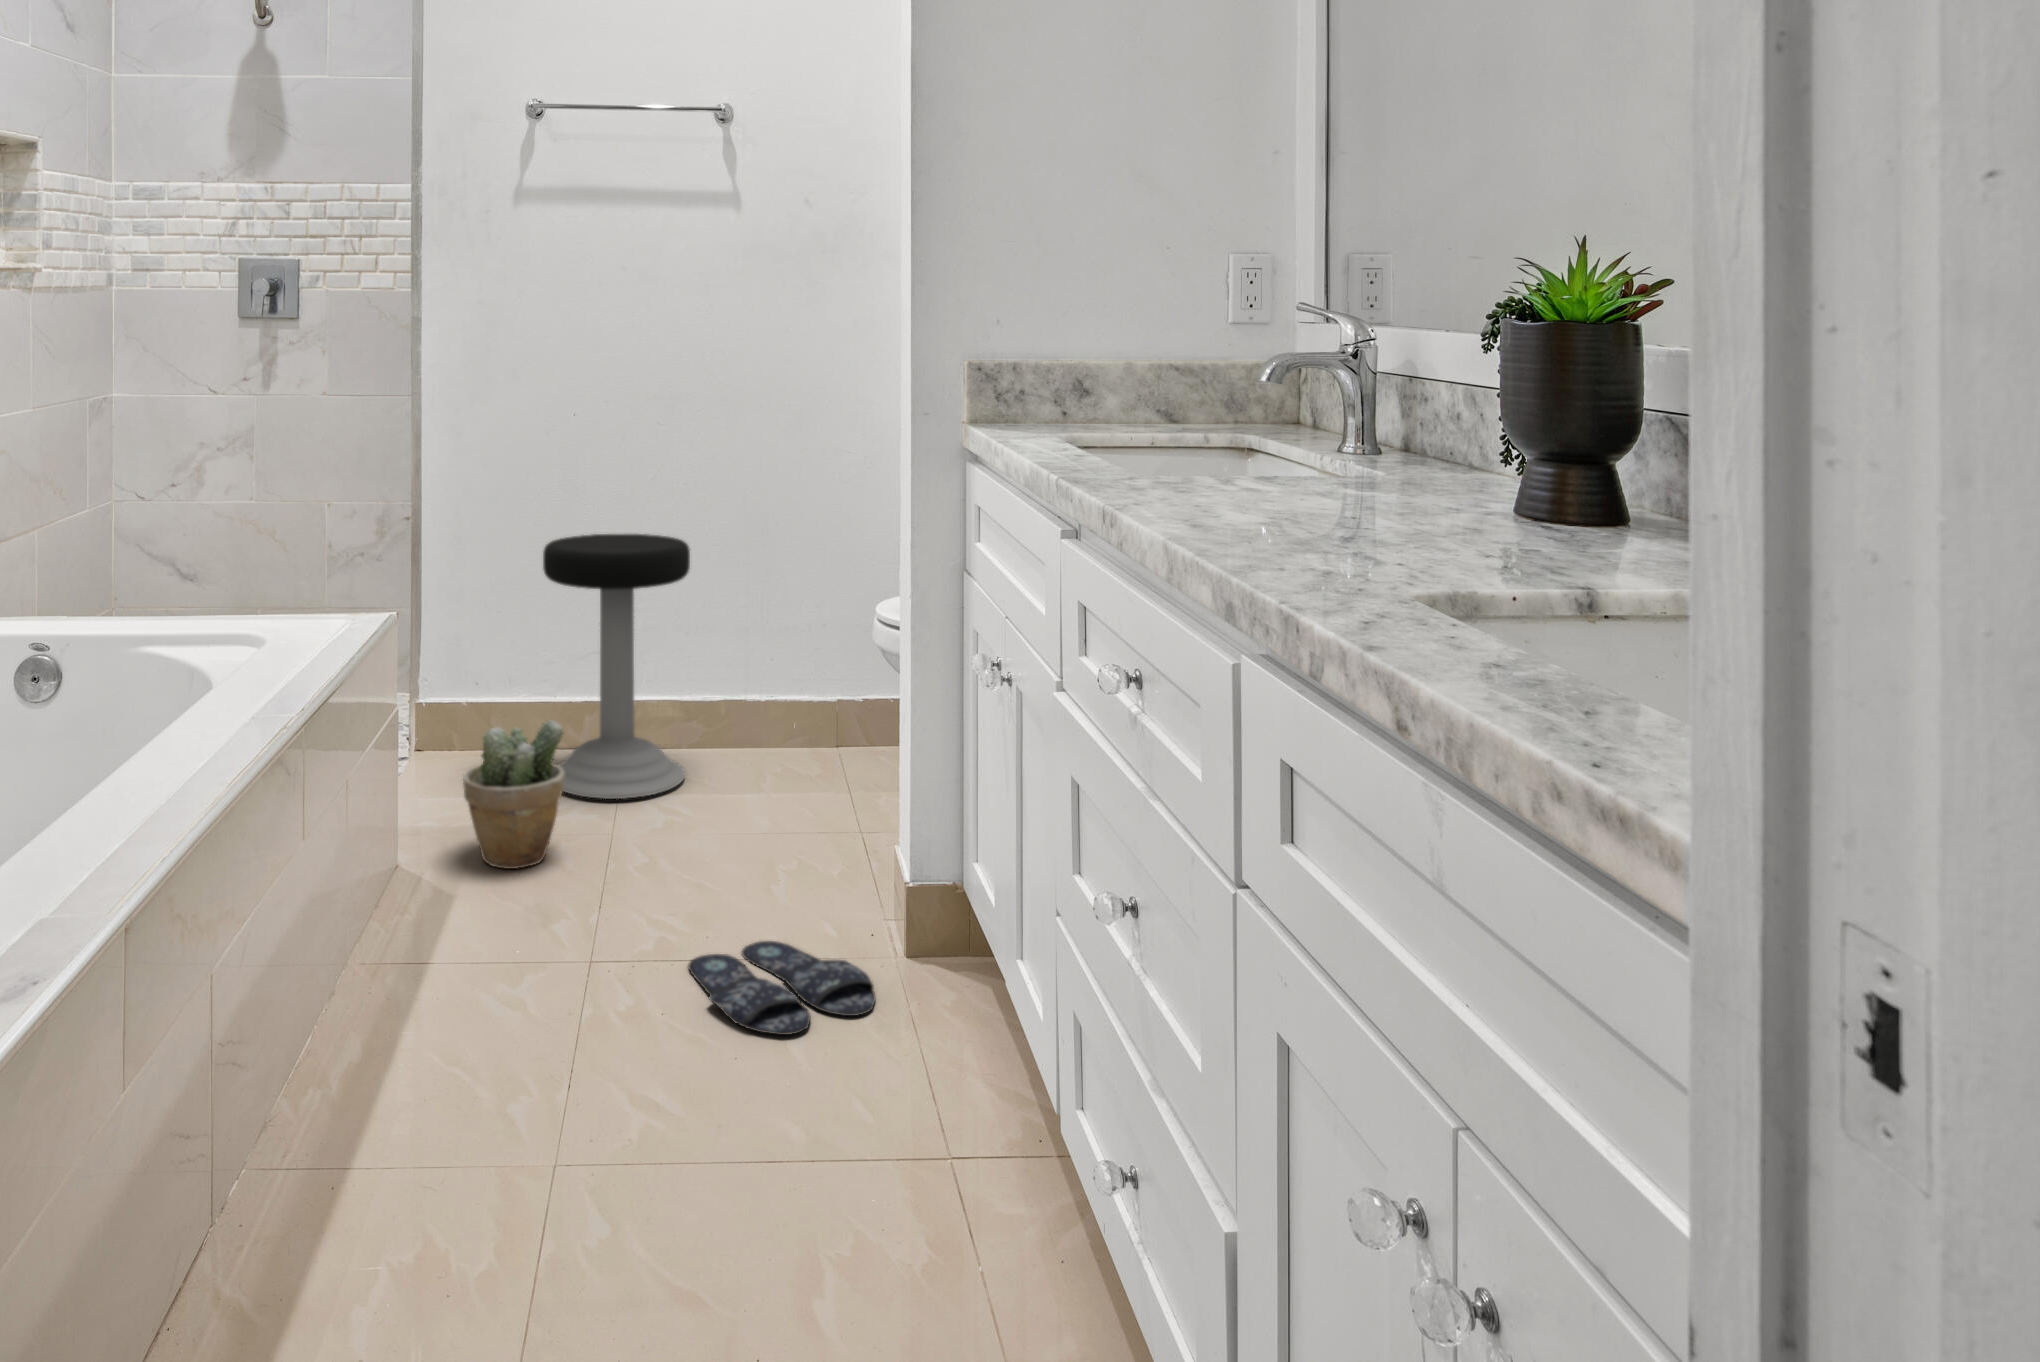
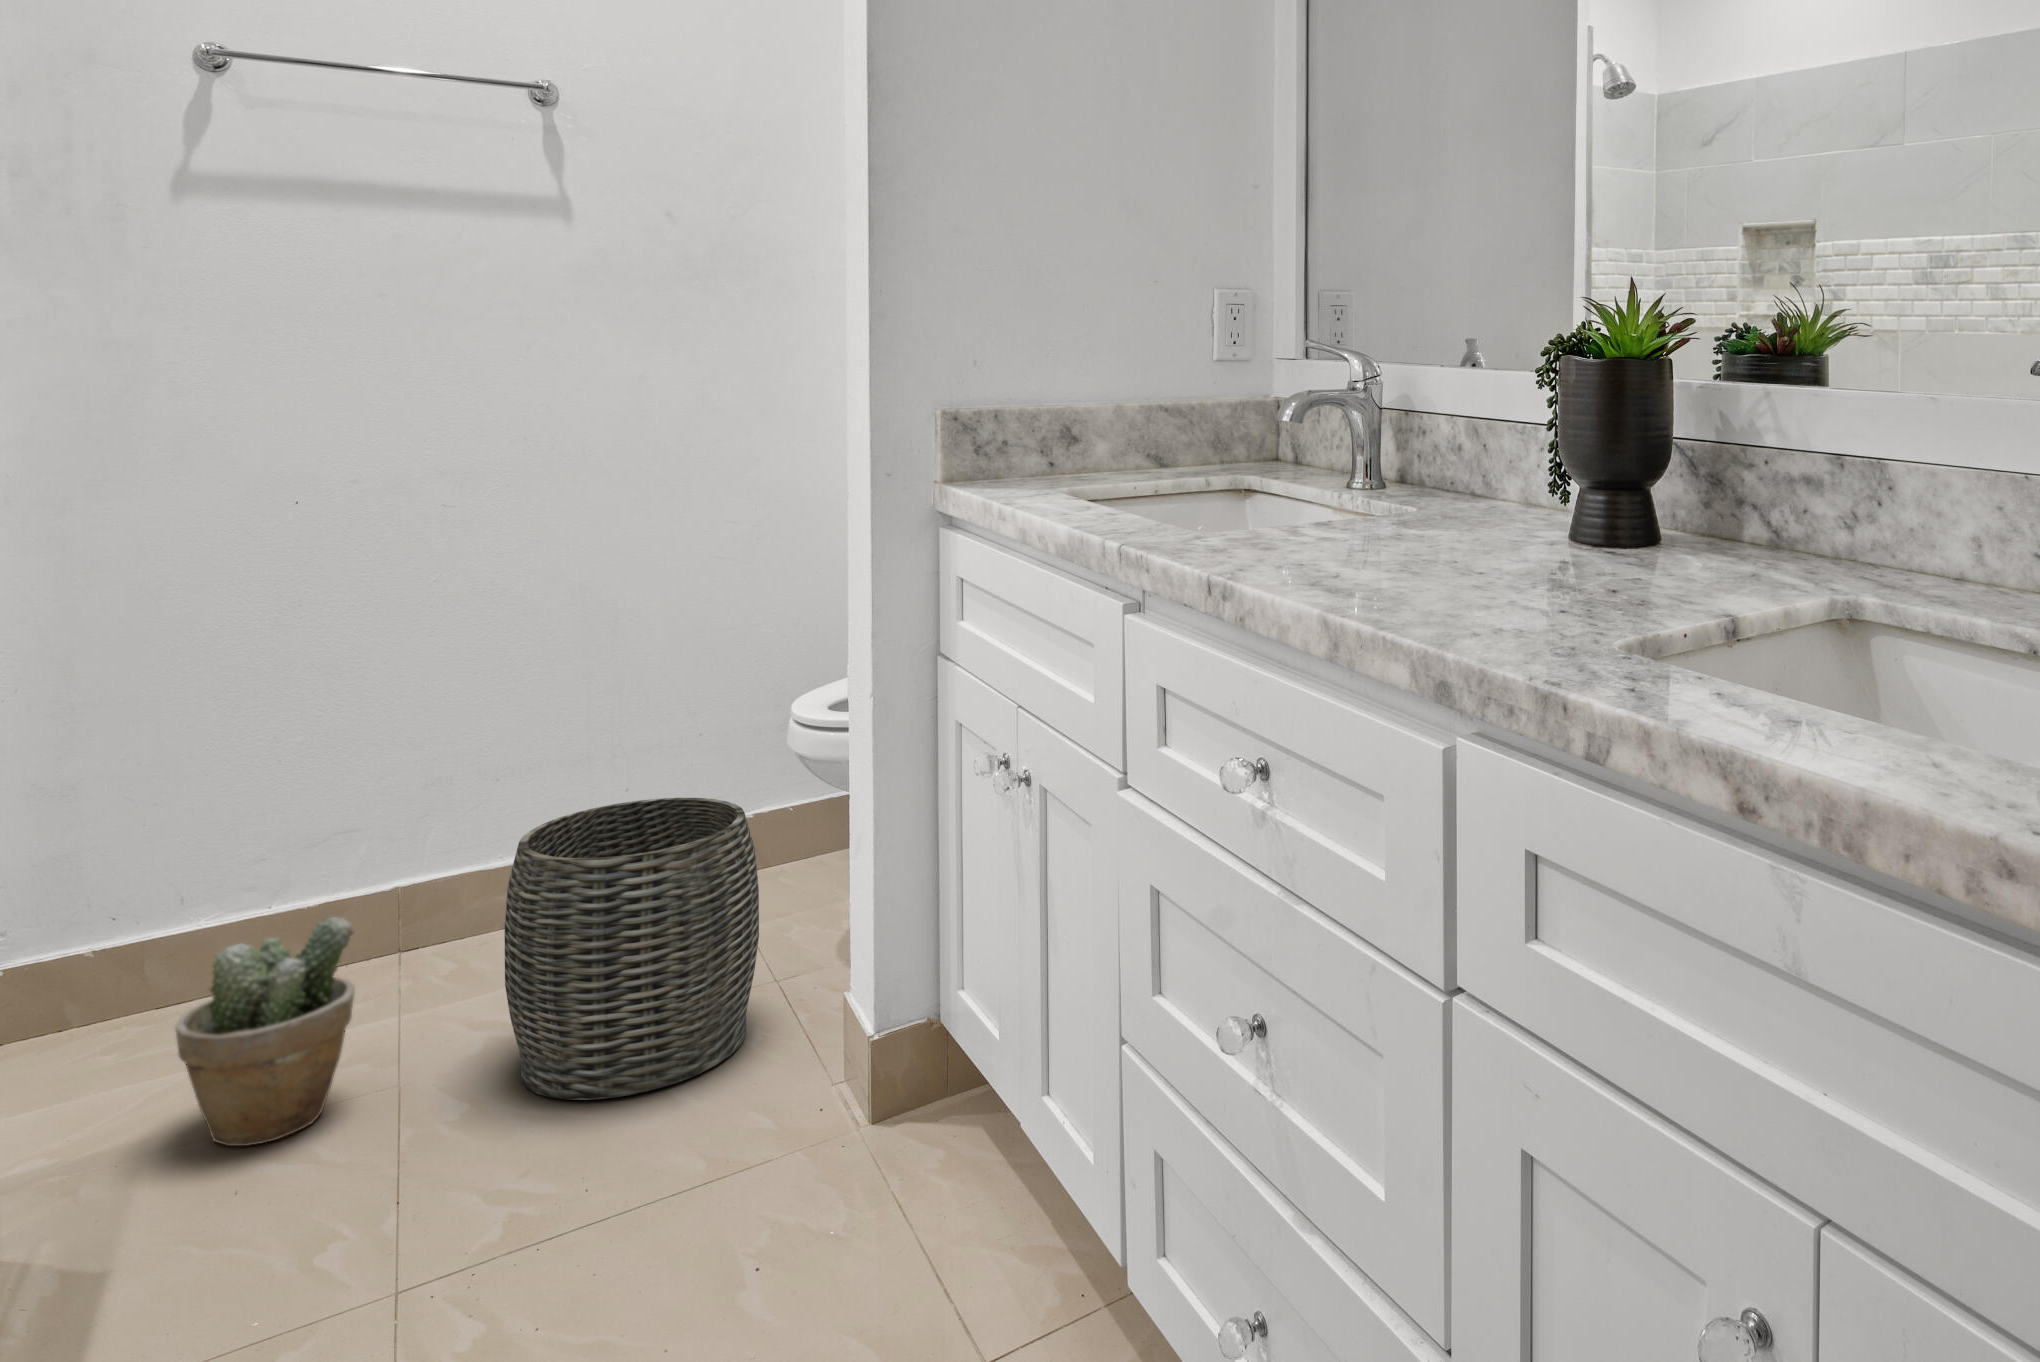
stool: present [543,534,690,799] -> none [297,641,531,1009]
woven basket: none [656,670,834,894] -> present [504,798,759,1100]
slippers: present [688,941,875,1035] -> none [583,1144,852,1278]

